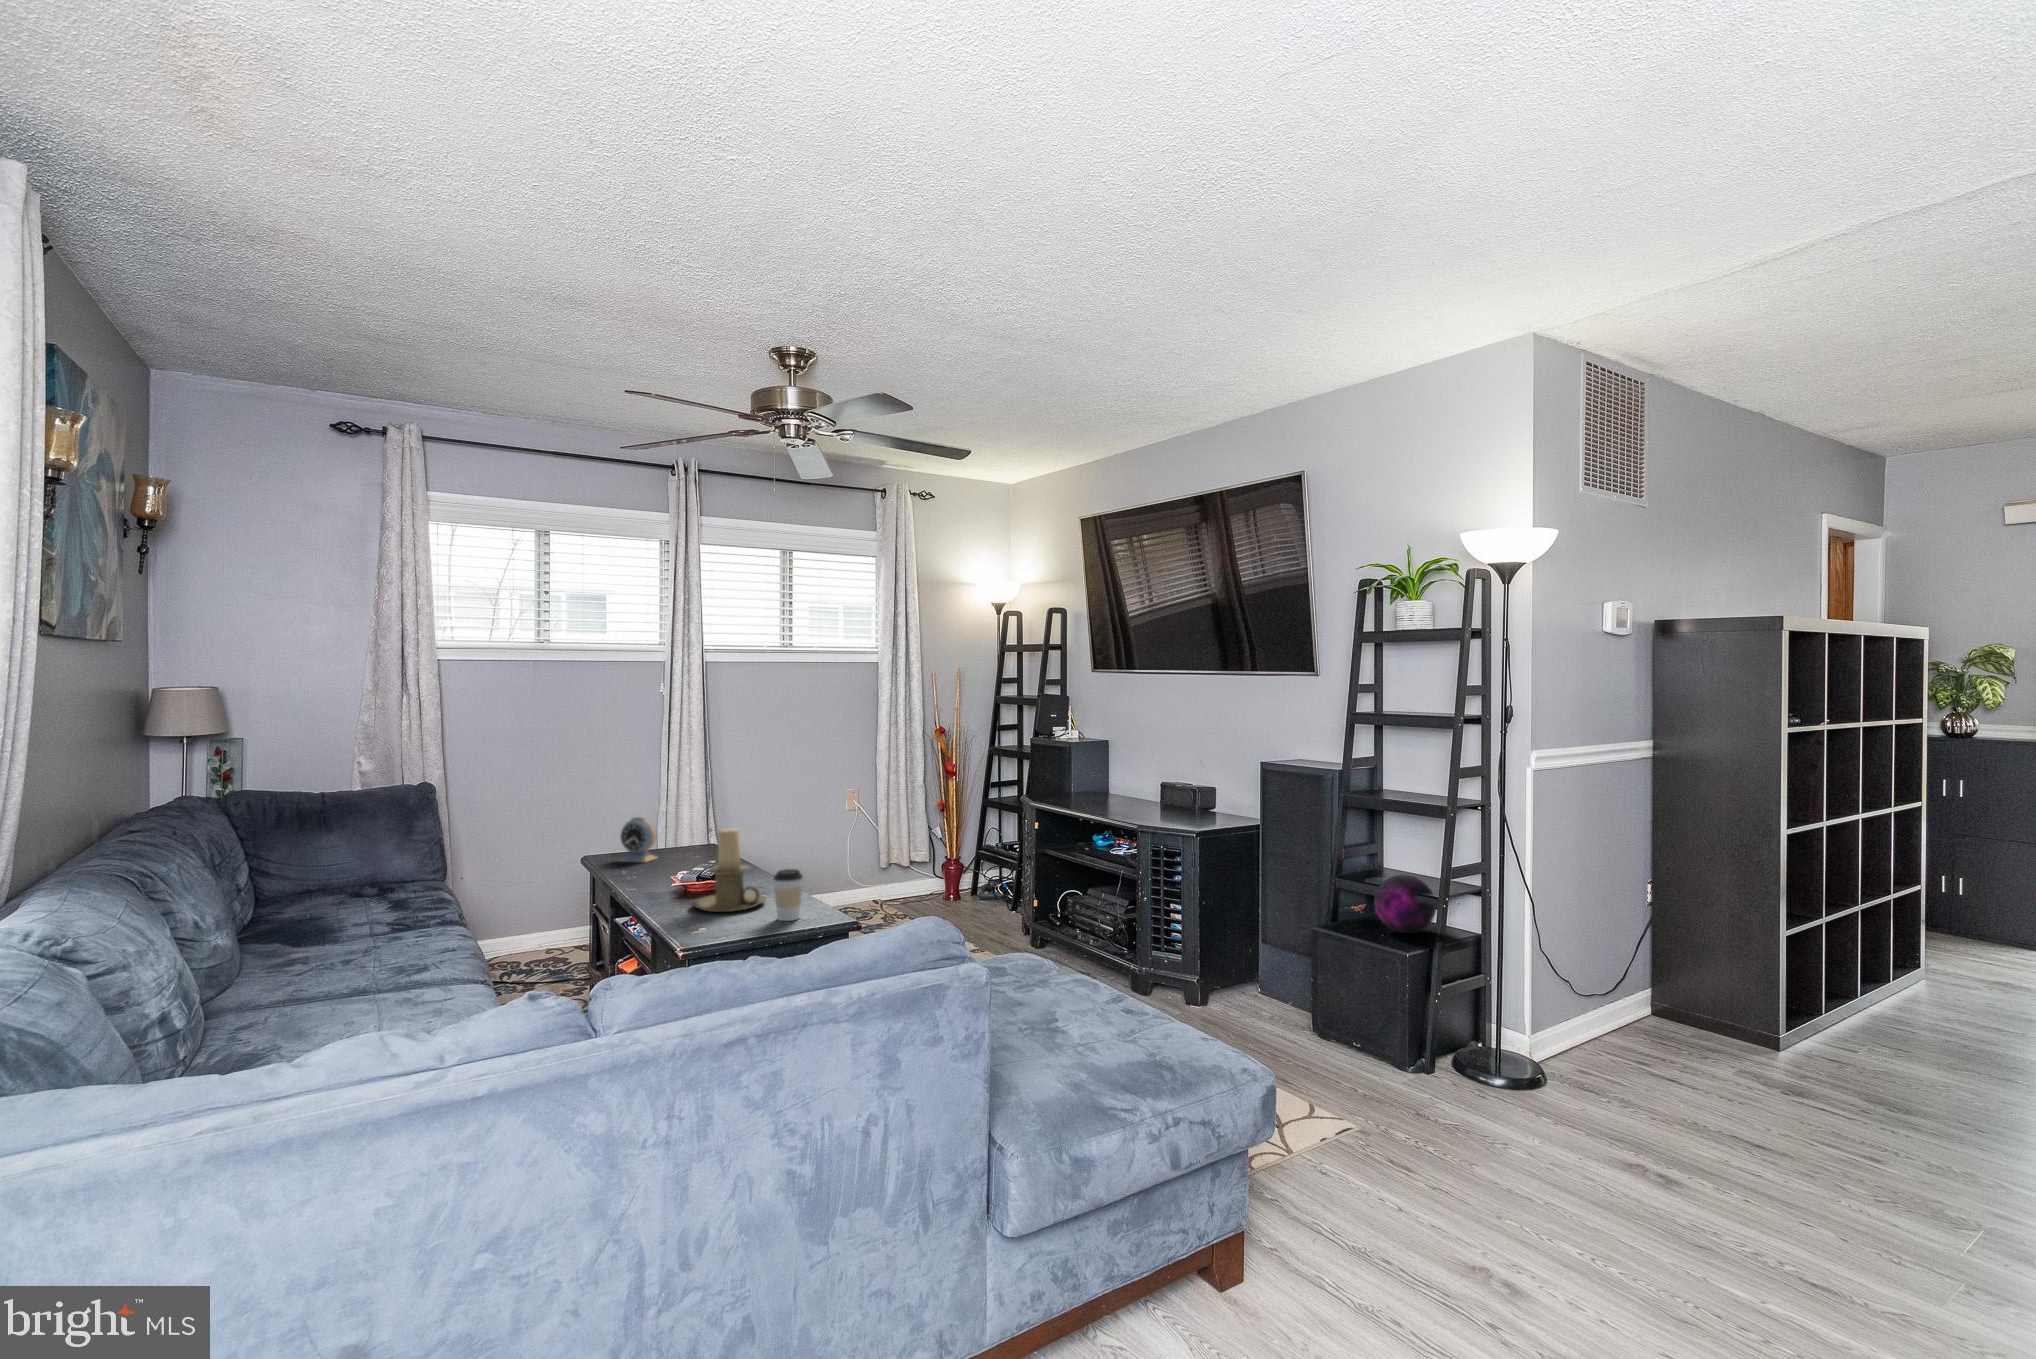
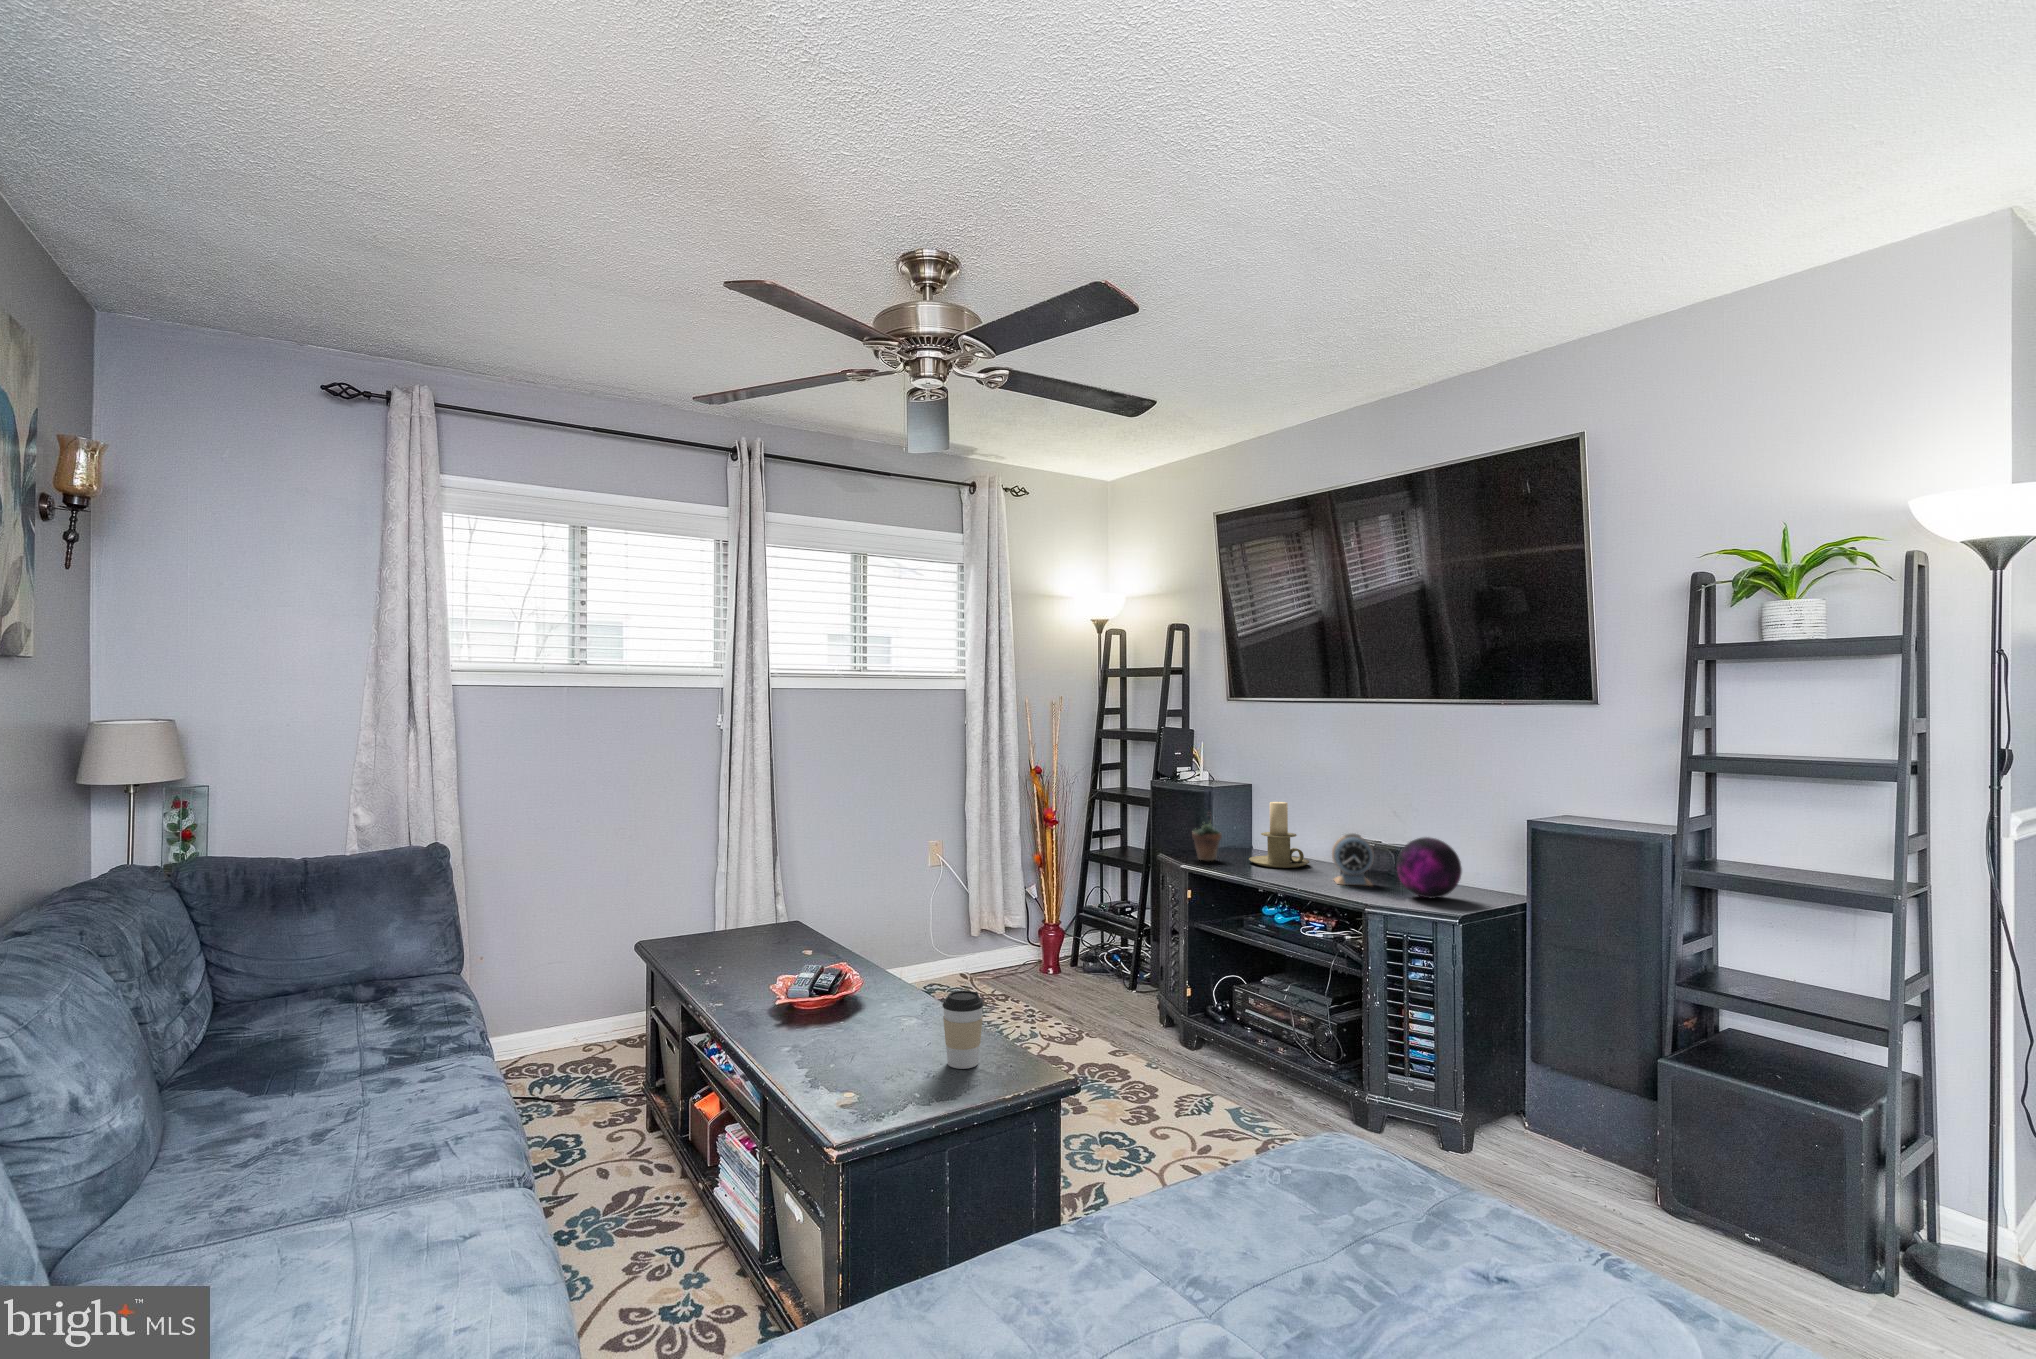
succulent plant: none [1046,760,1070,800] -> present [1192,822,1222,861]
alarm clock: present [620,817,657,862] -> present [1332,833,1374,885]
candle holder: present [692,829,766,912] -> present [1249,802,1310,868]
decorative orb: present [1374,875,1436,933] -> present [1397,837,1462,899]

